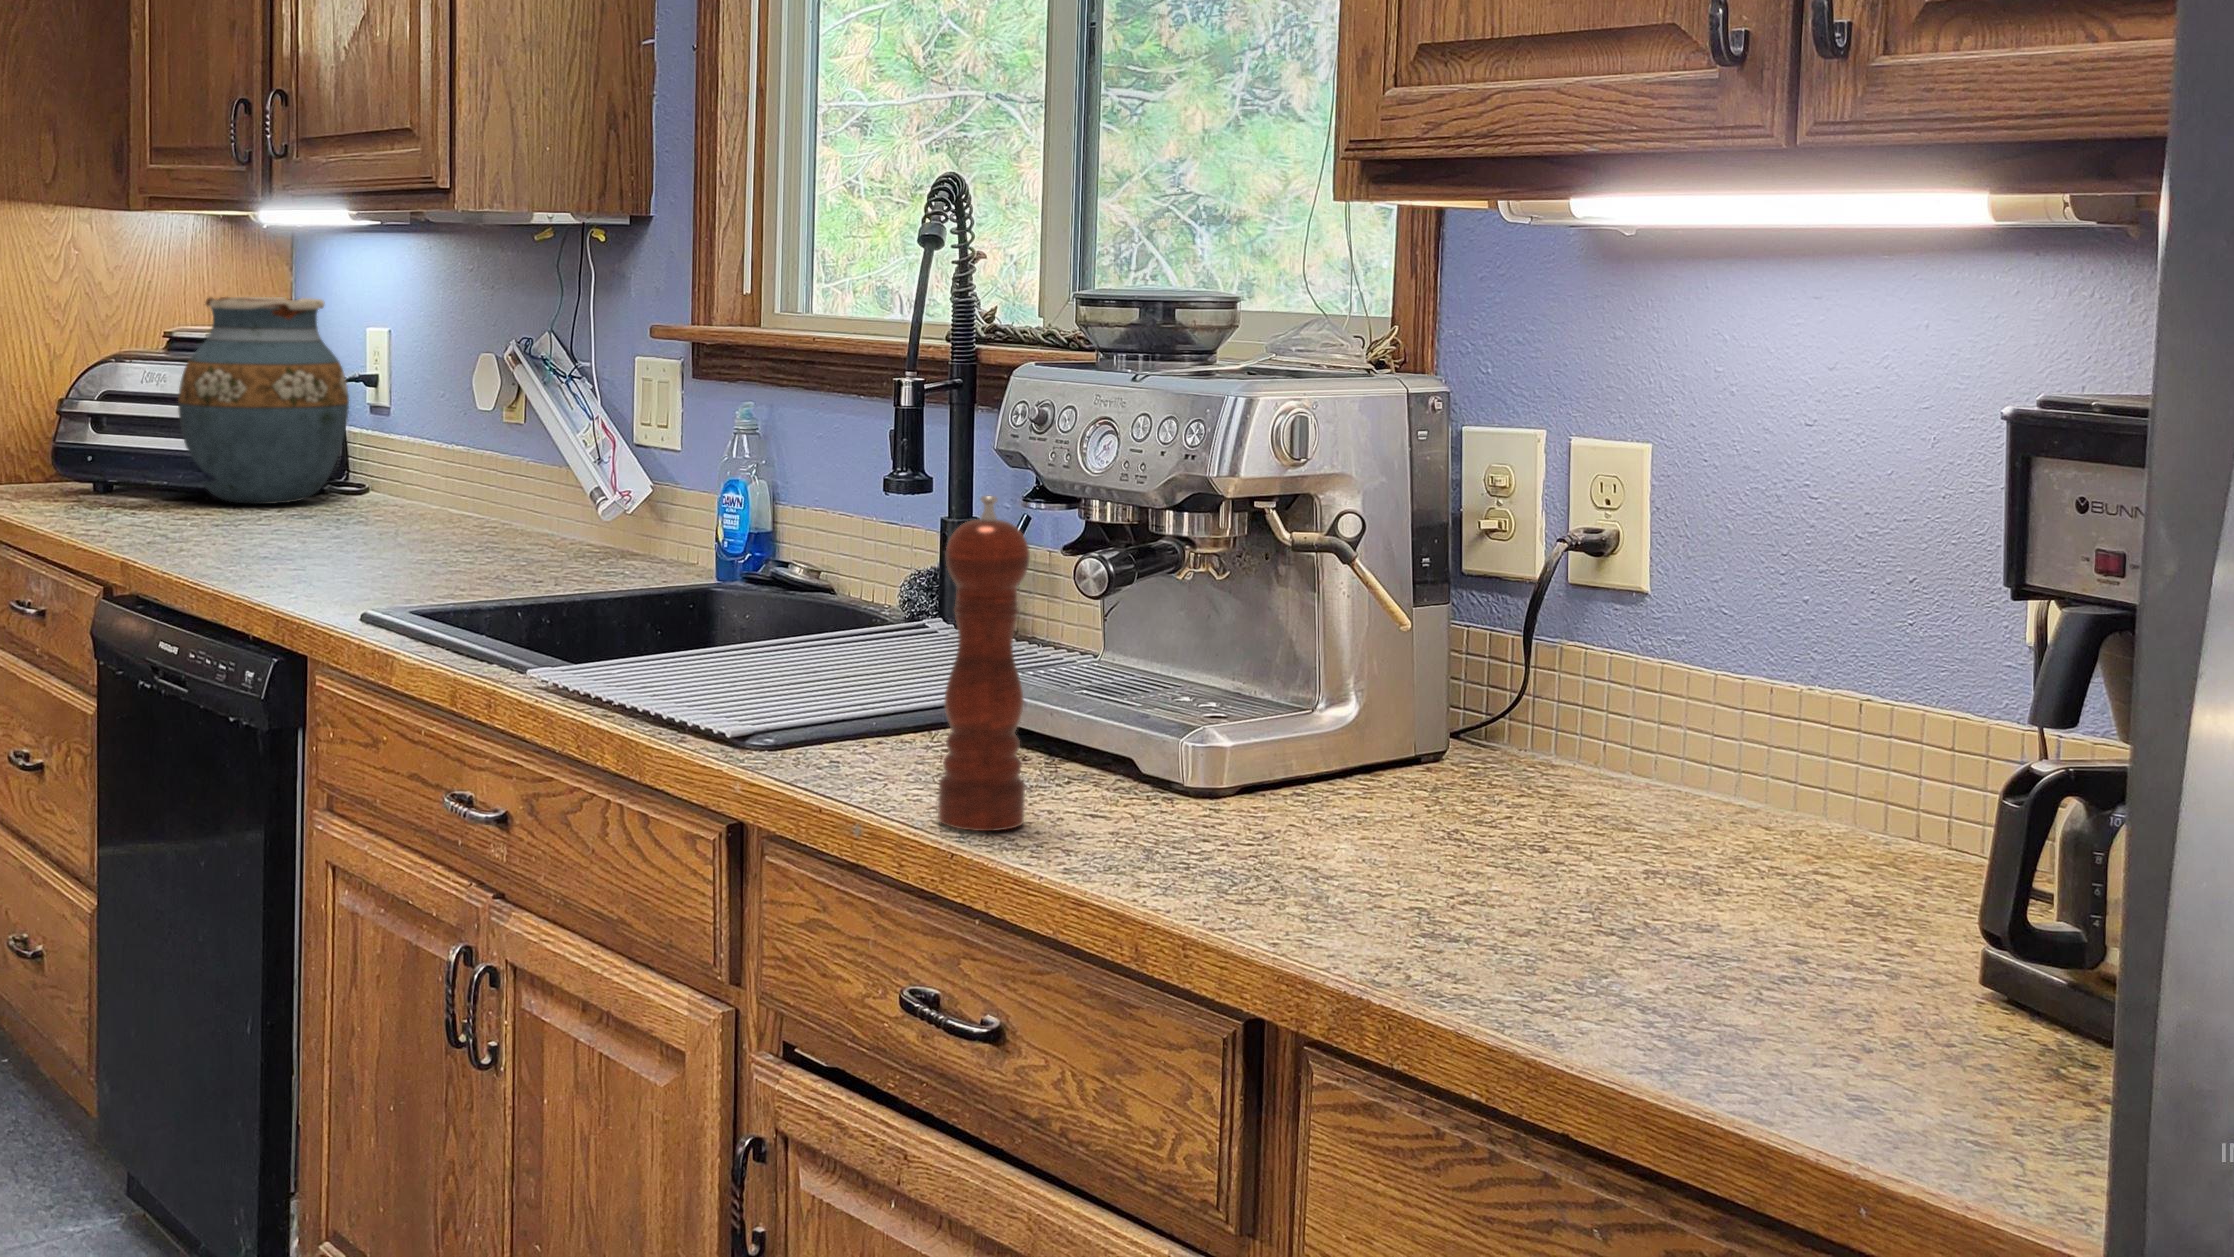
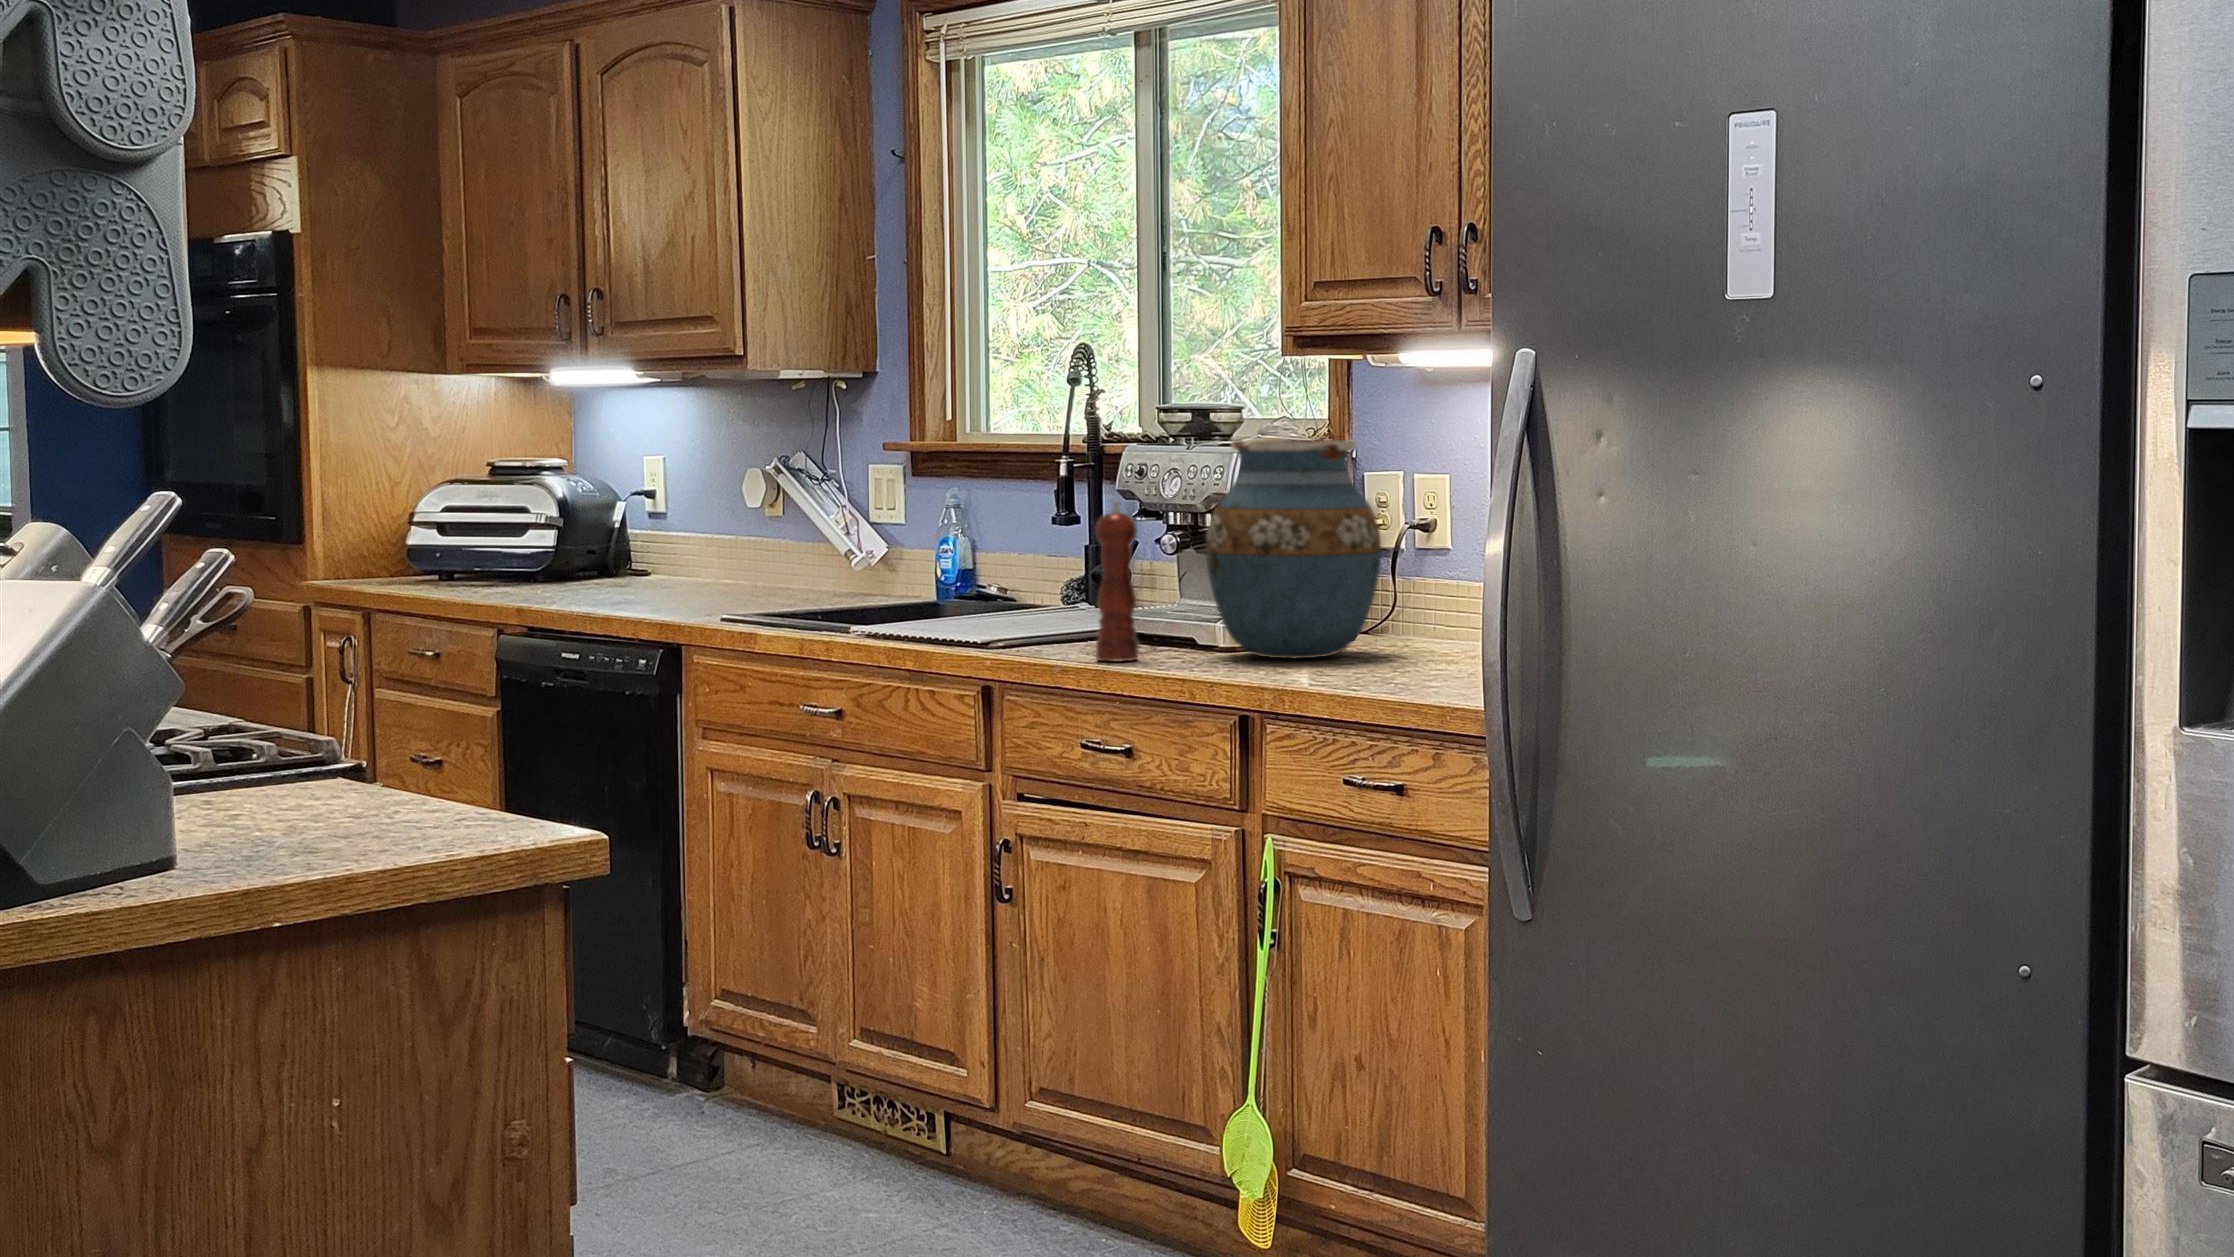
vase: present [178,297,349,504] -> present [1206,439,1381,658]

